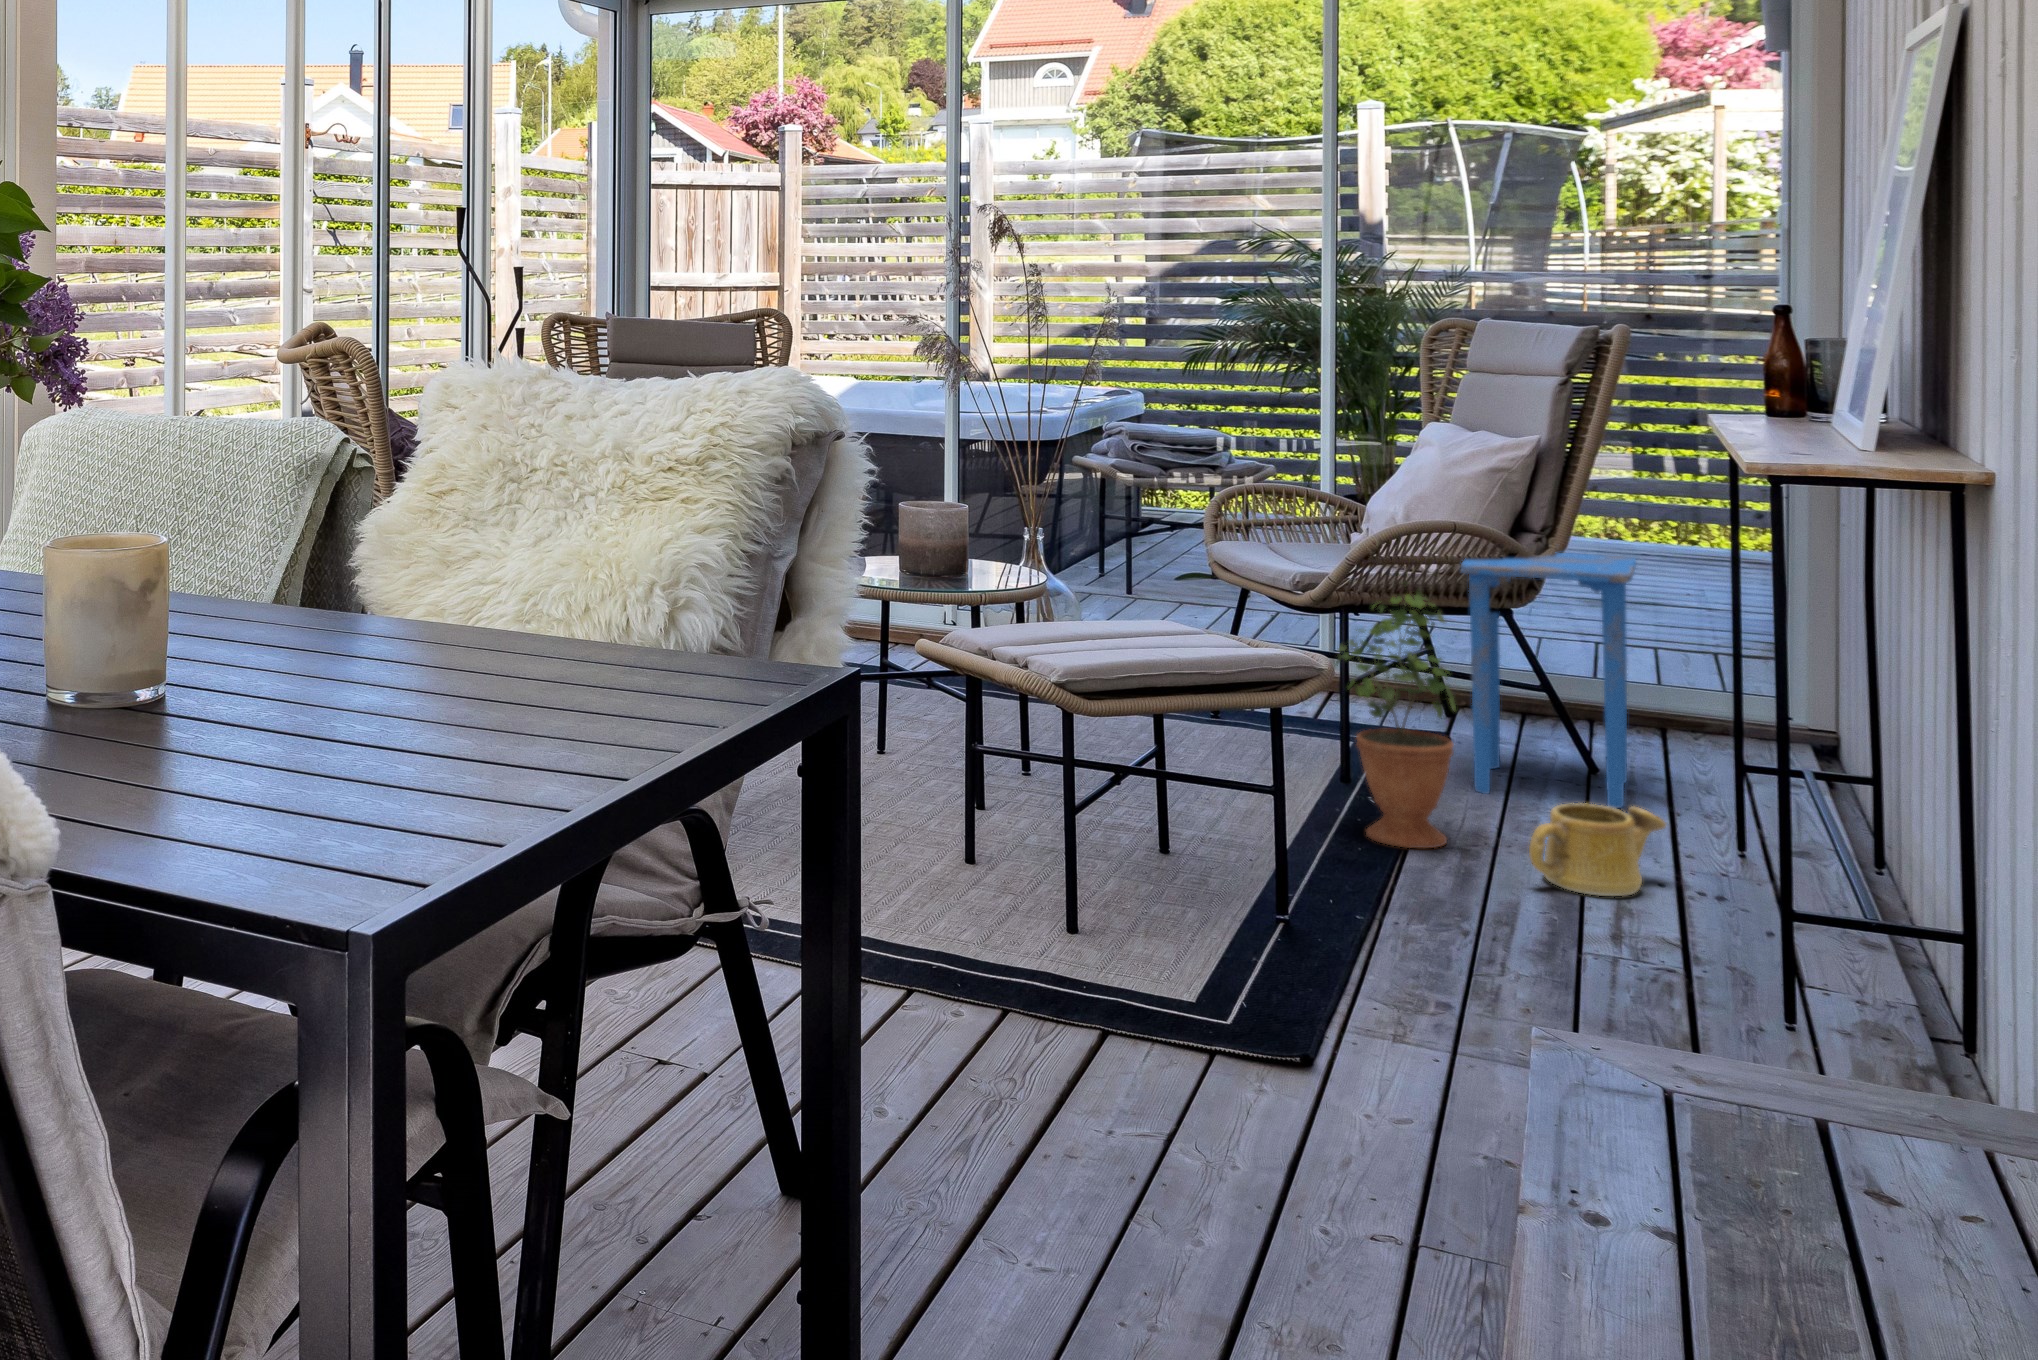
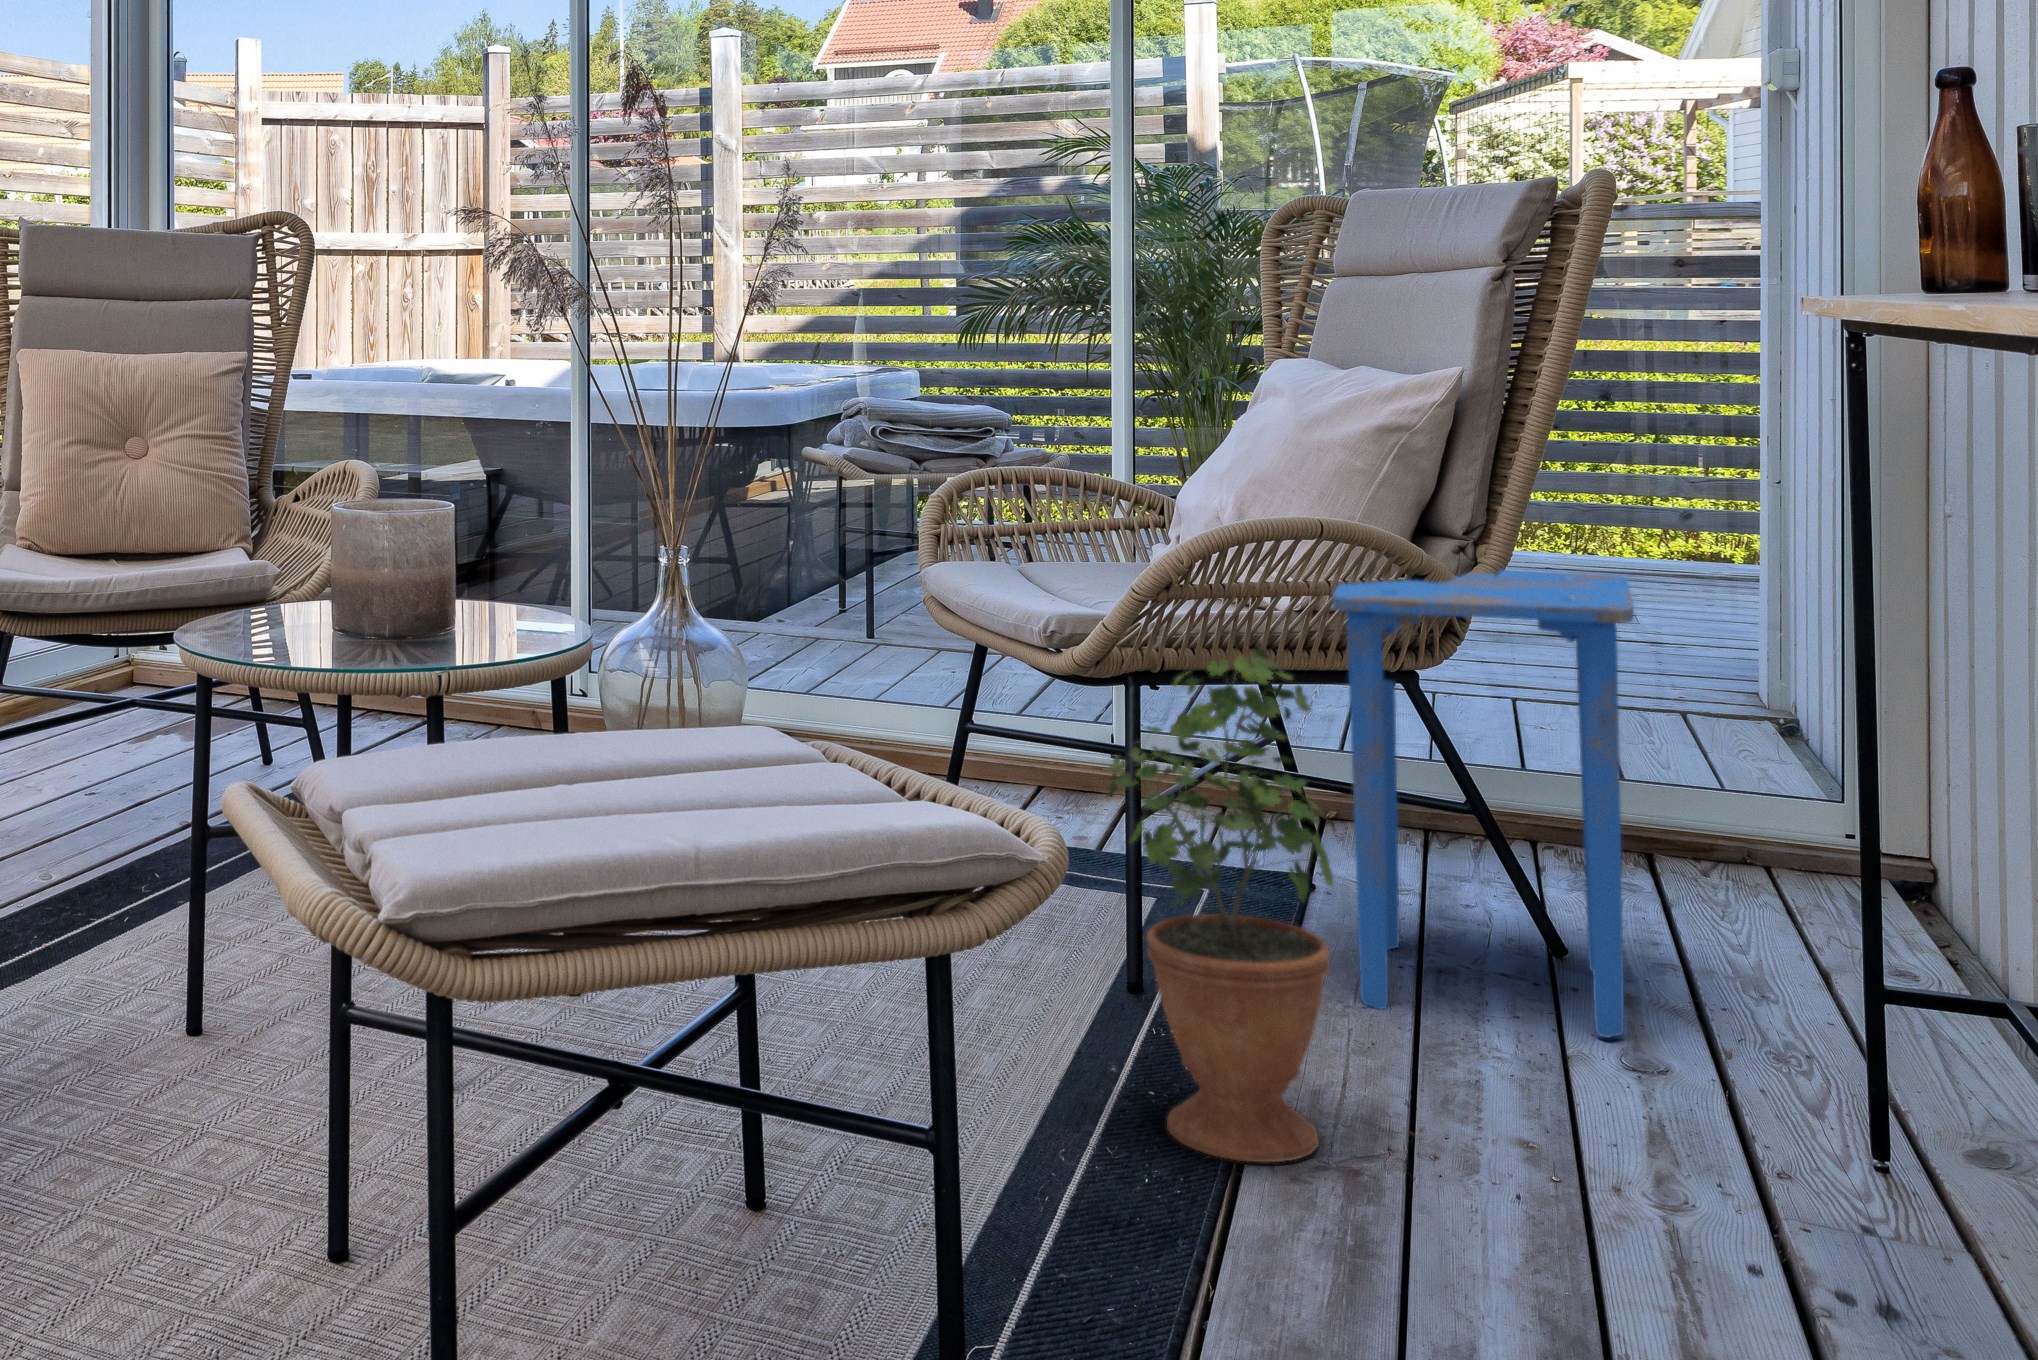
watering can: present [1529,803,1666,896] -> none [1487,1079,1752,1292]

